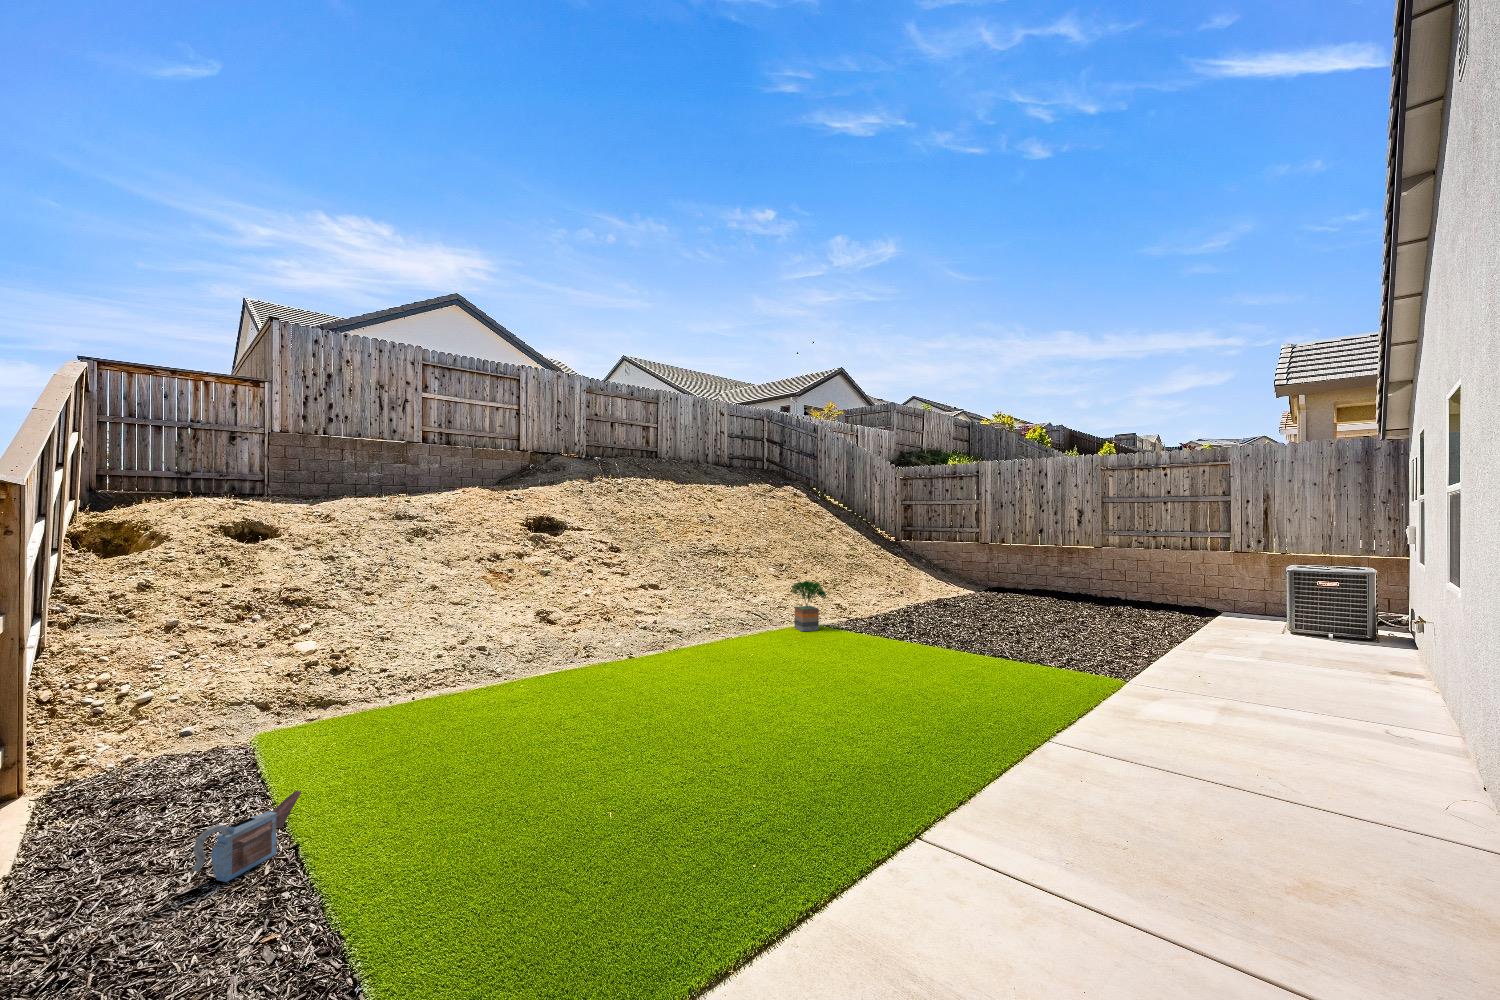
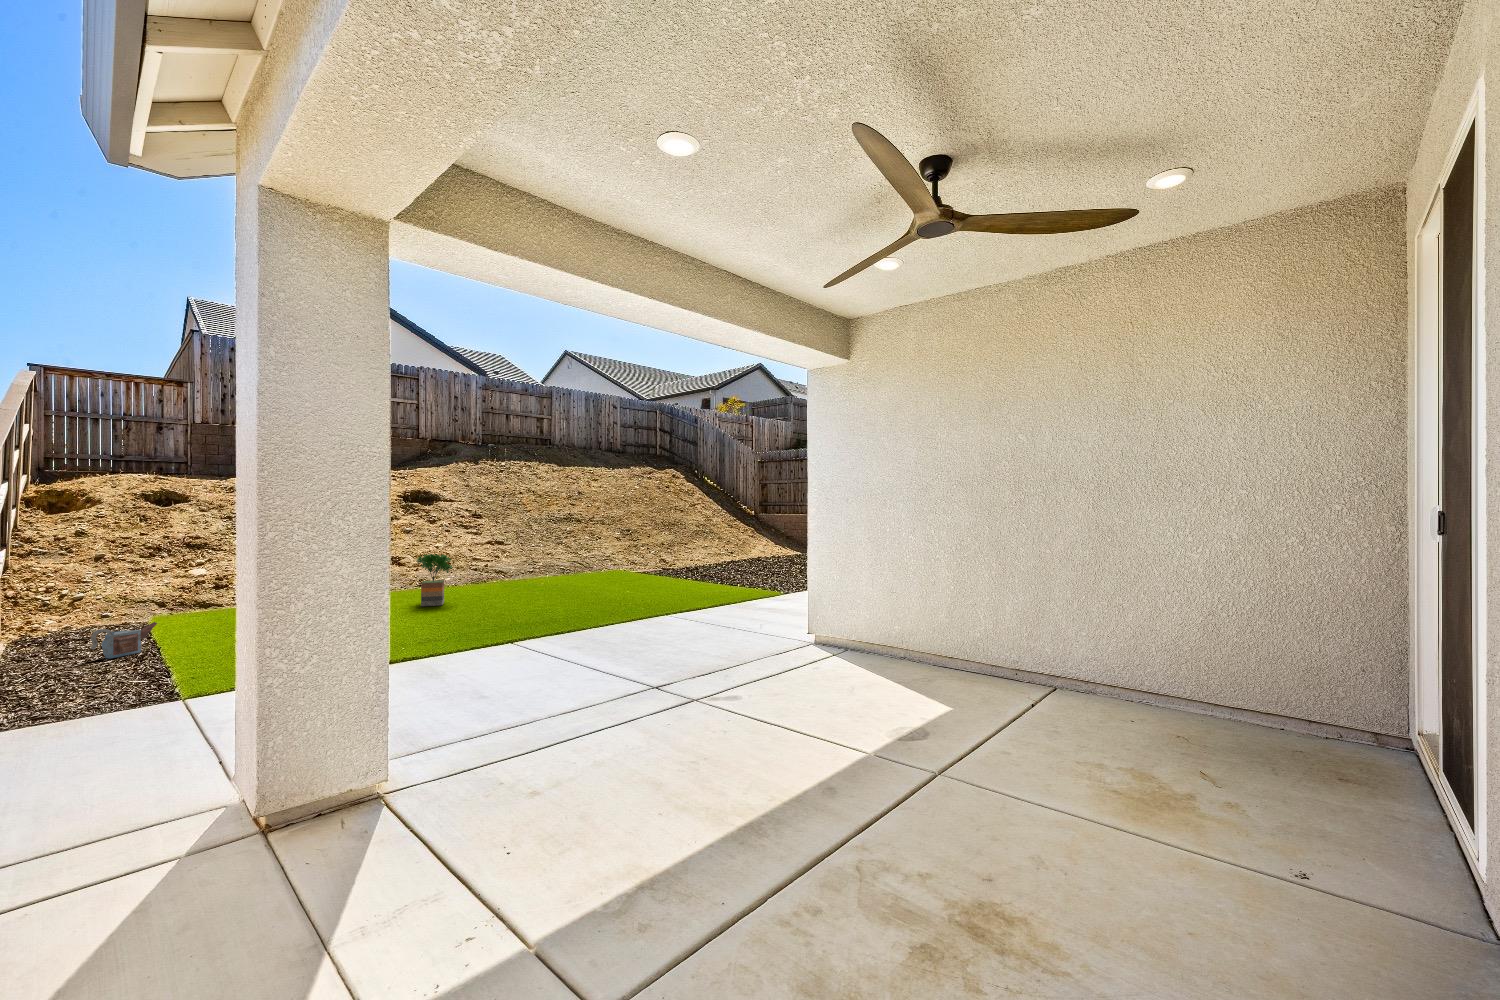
potted tree: present [792,581,826,632] -> present [416,554,452,606]

